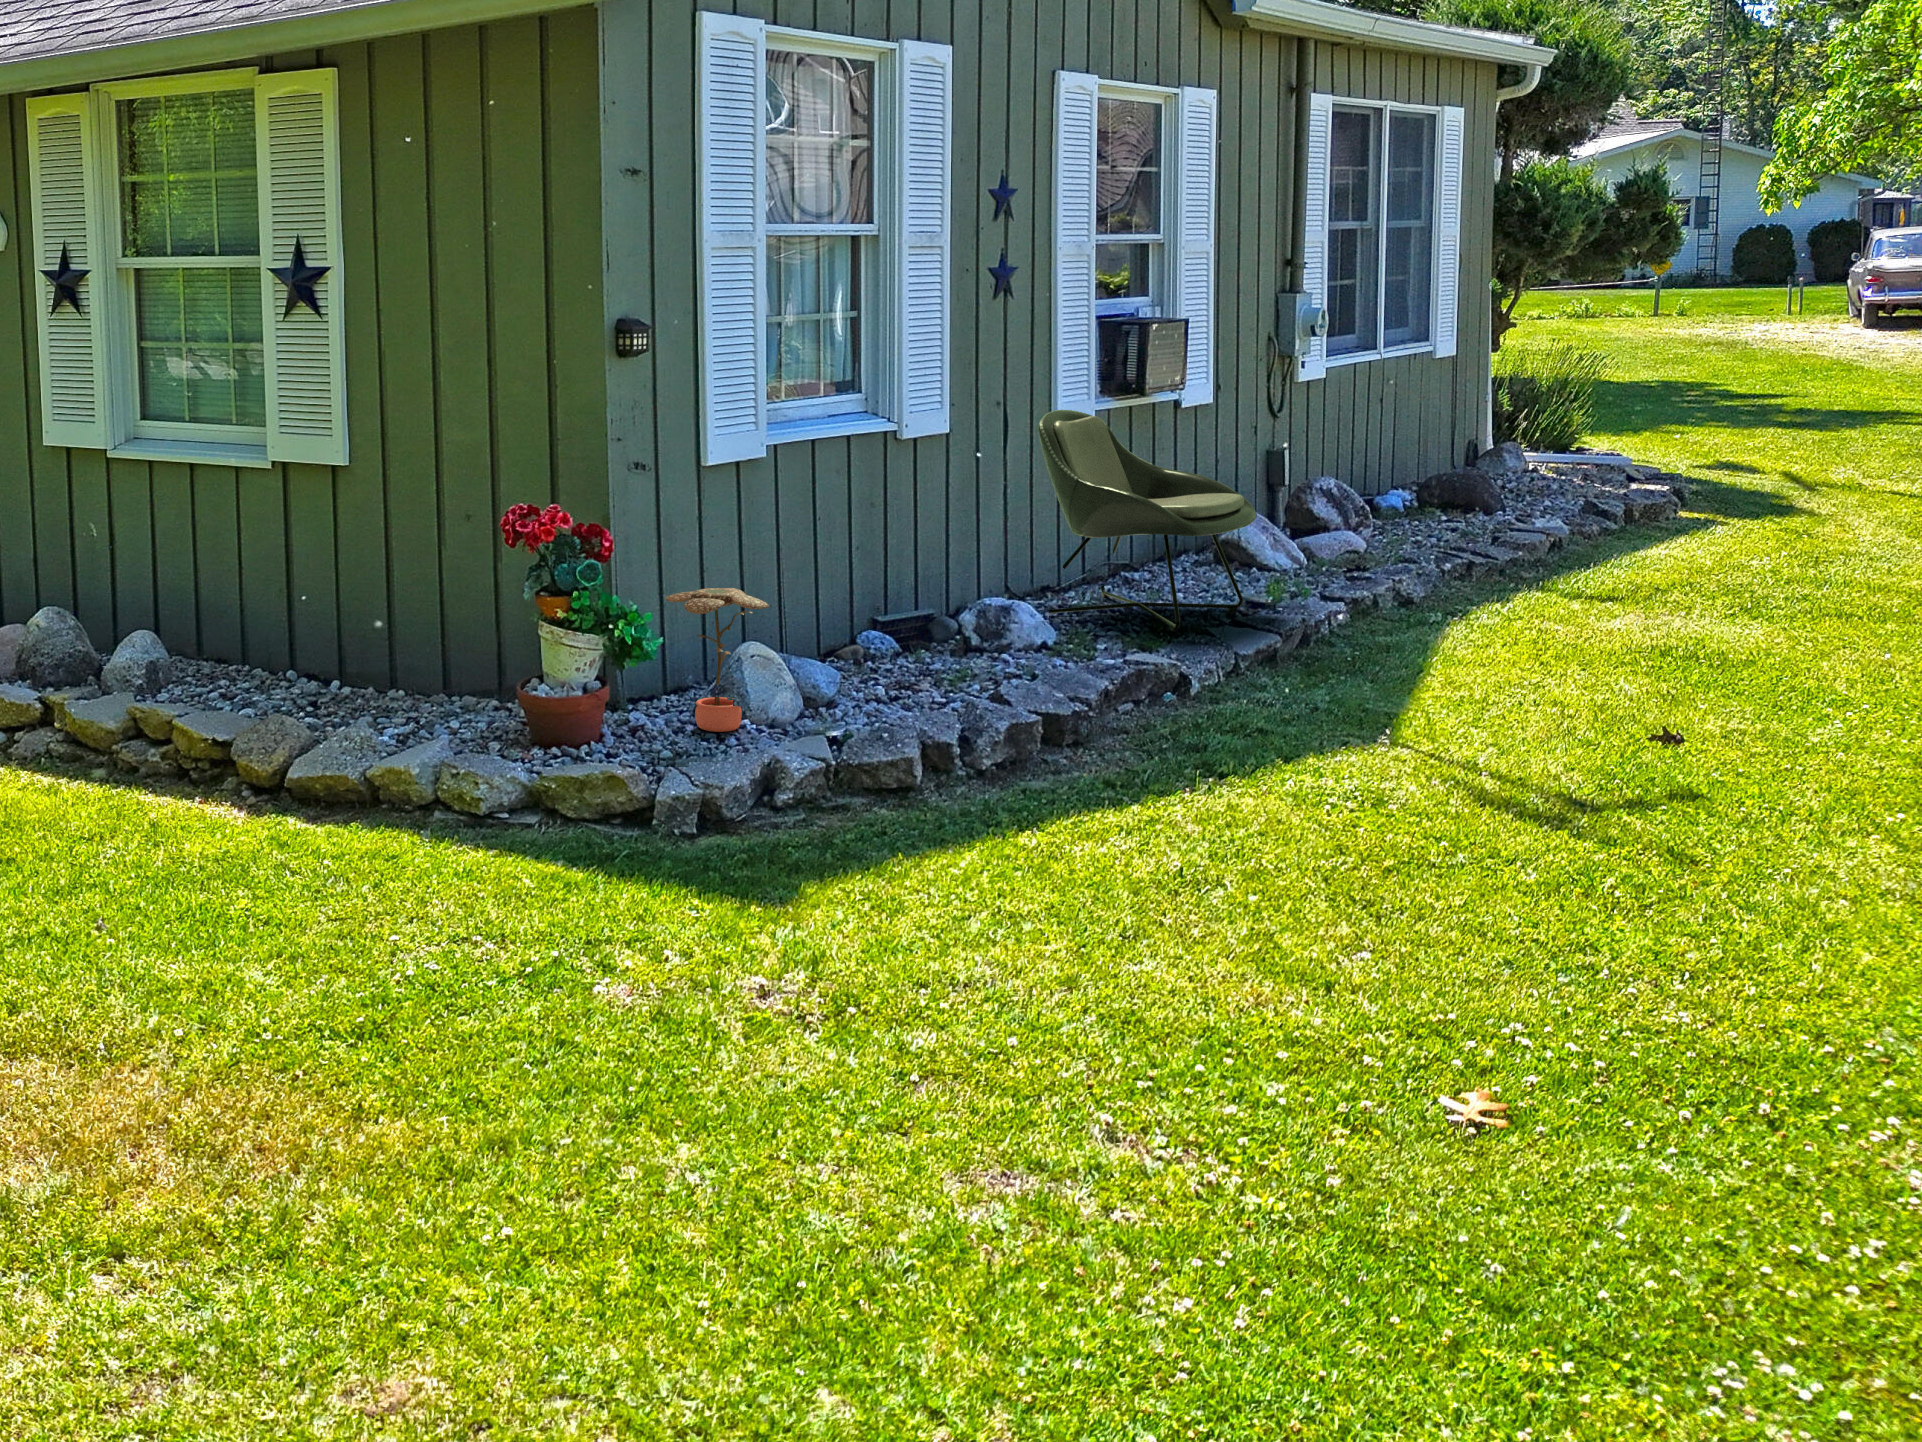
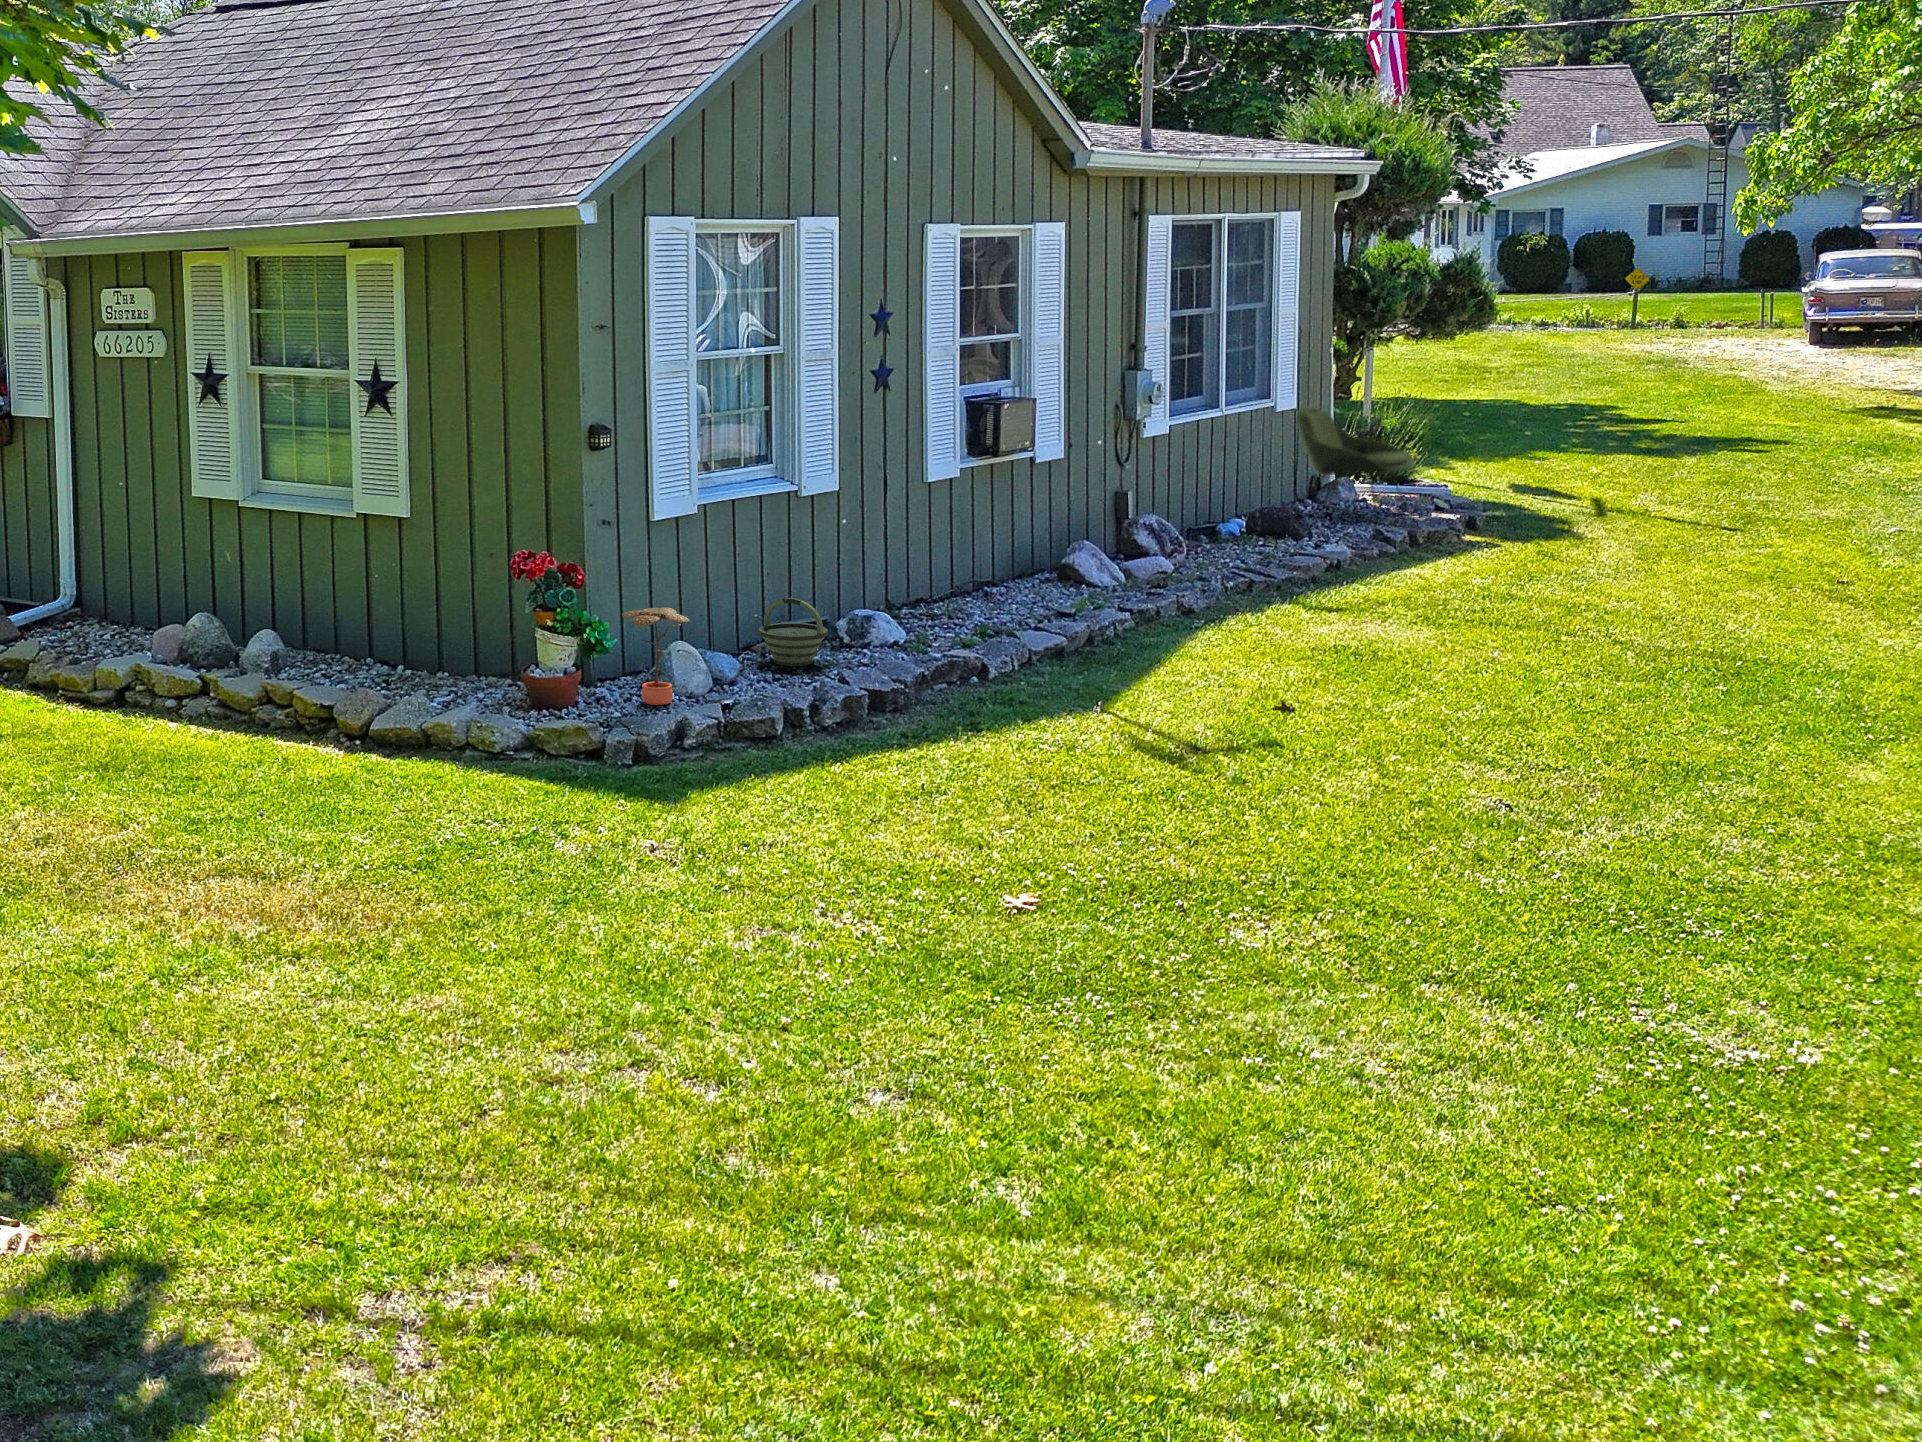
lounge chair: present [1038,410,1257,631] -> present [1295,407,1416,523]
bucket: none [849,577,949,675] -> present [759,598,828,666]

